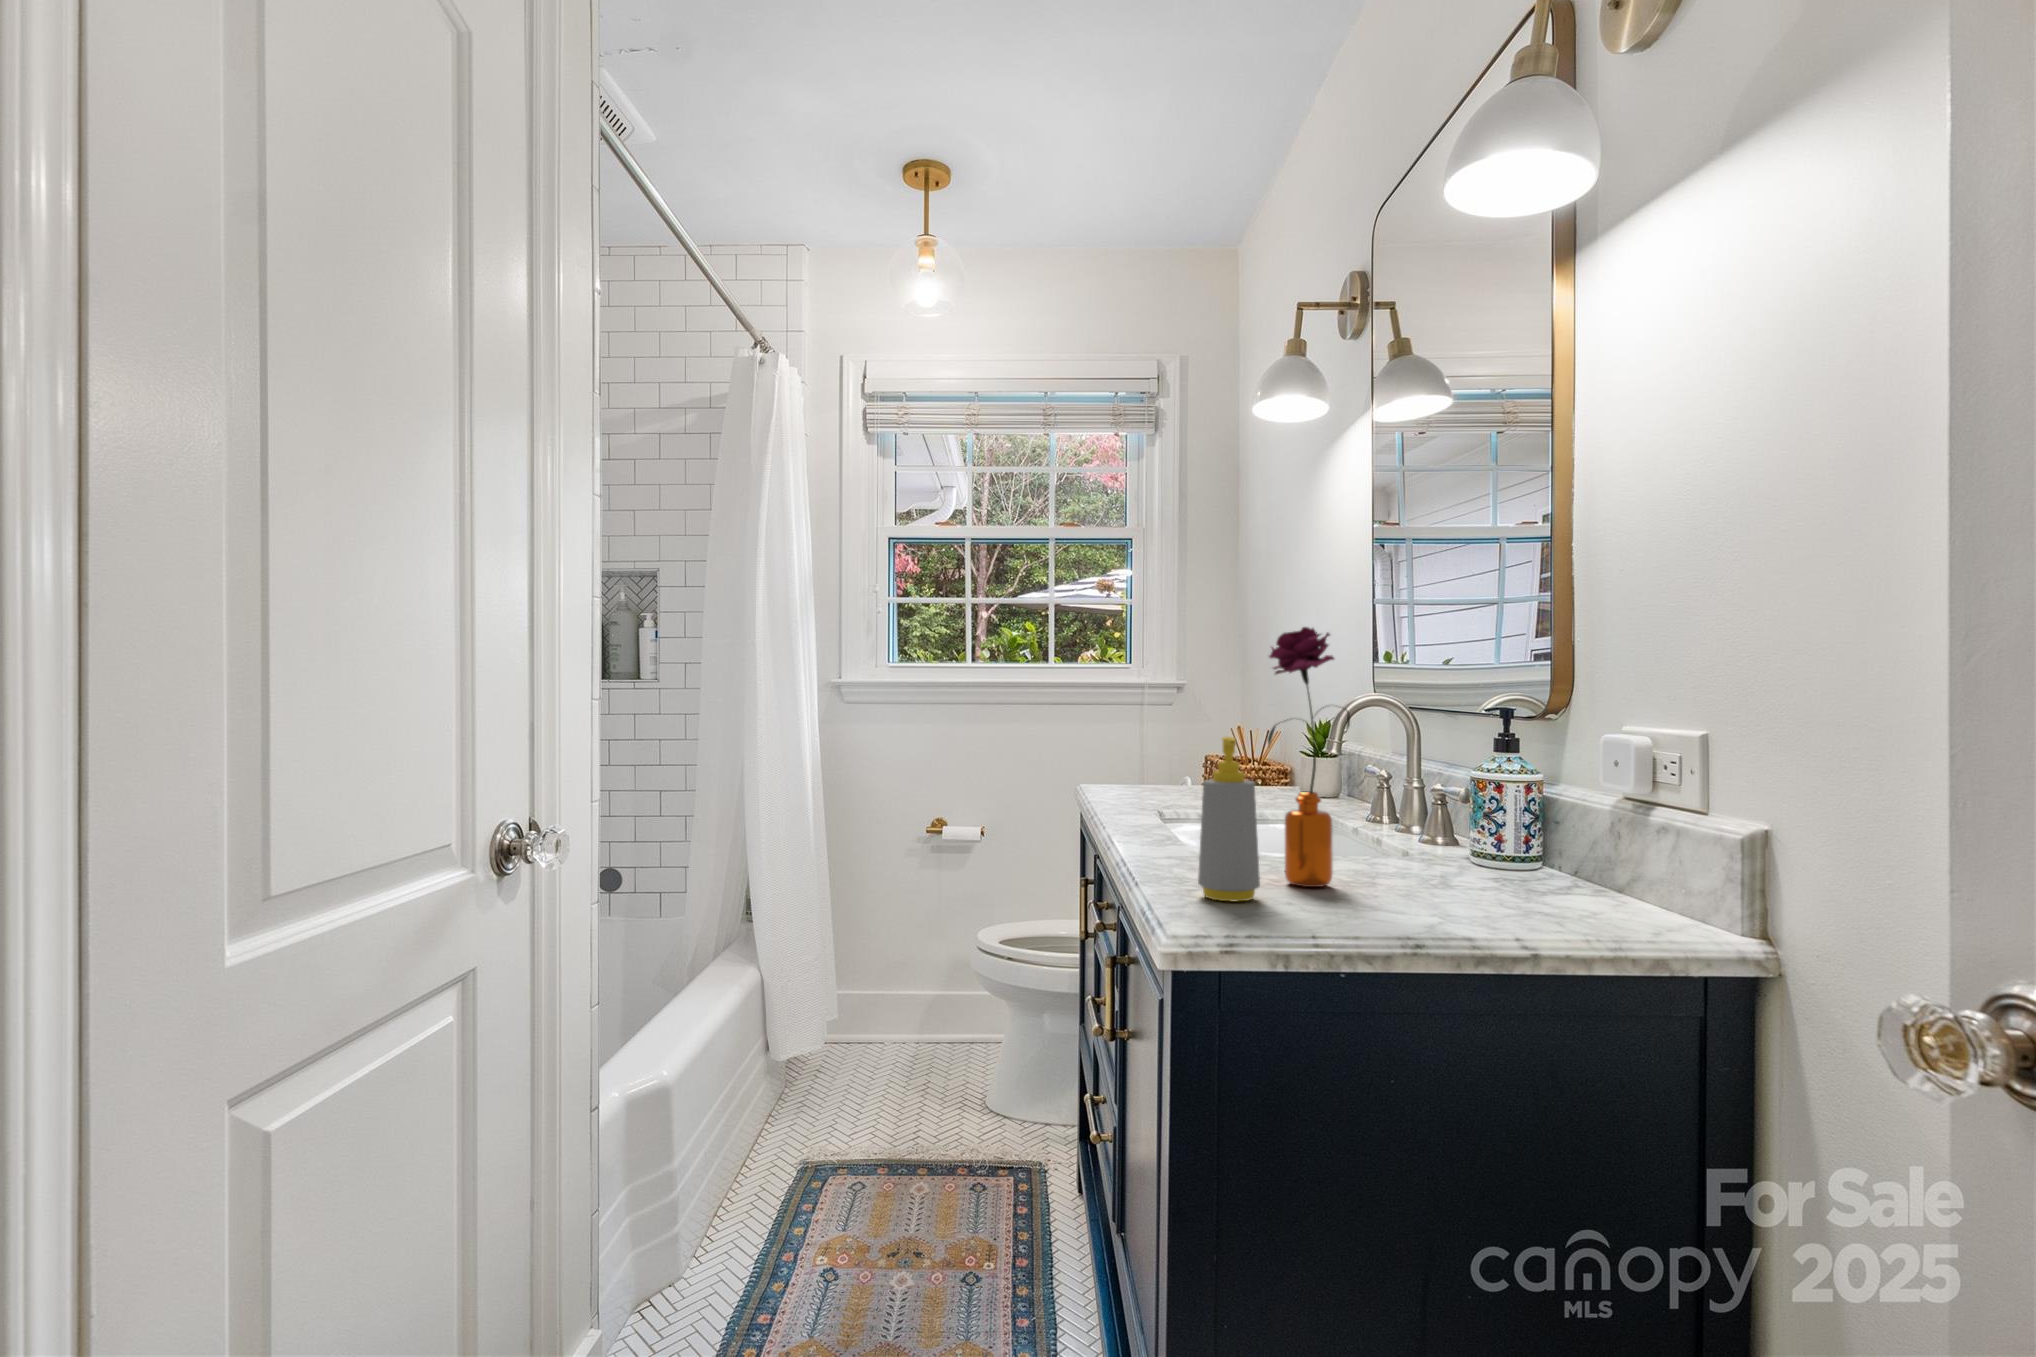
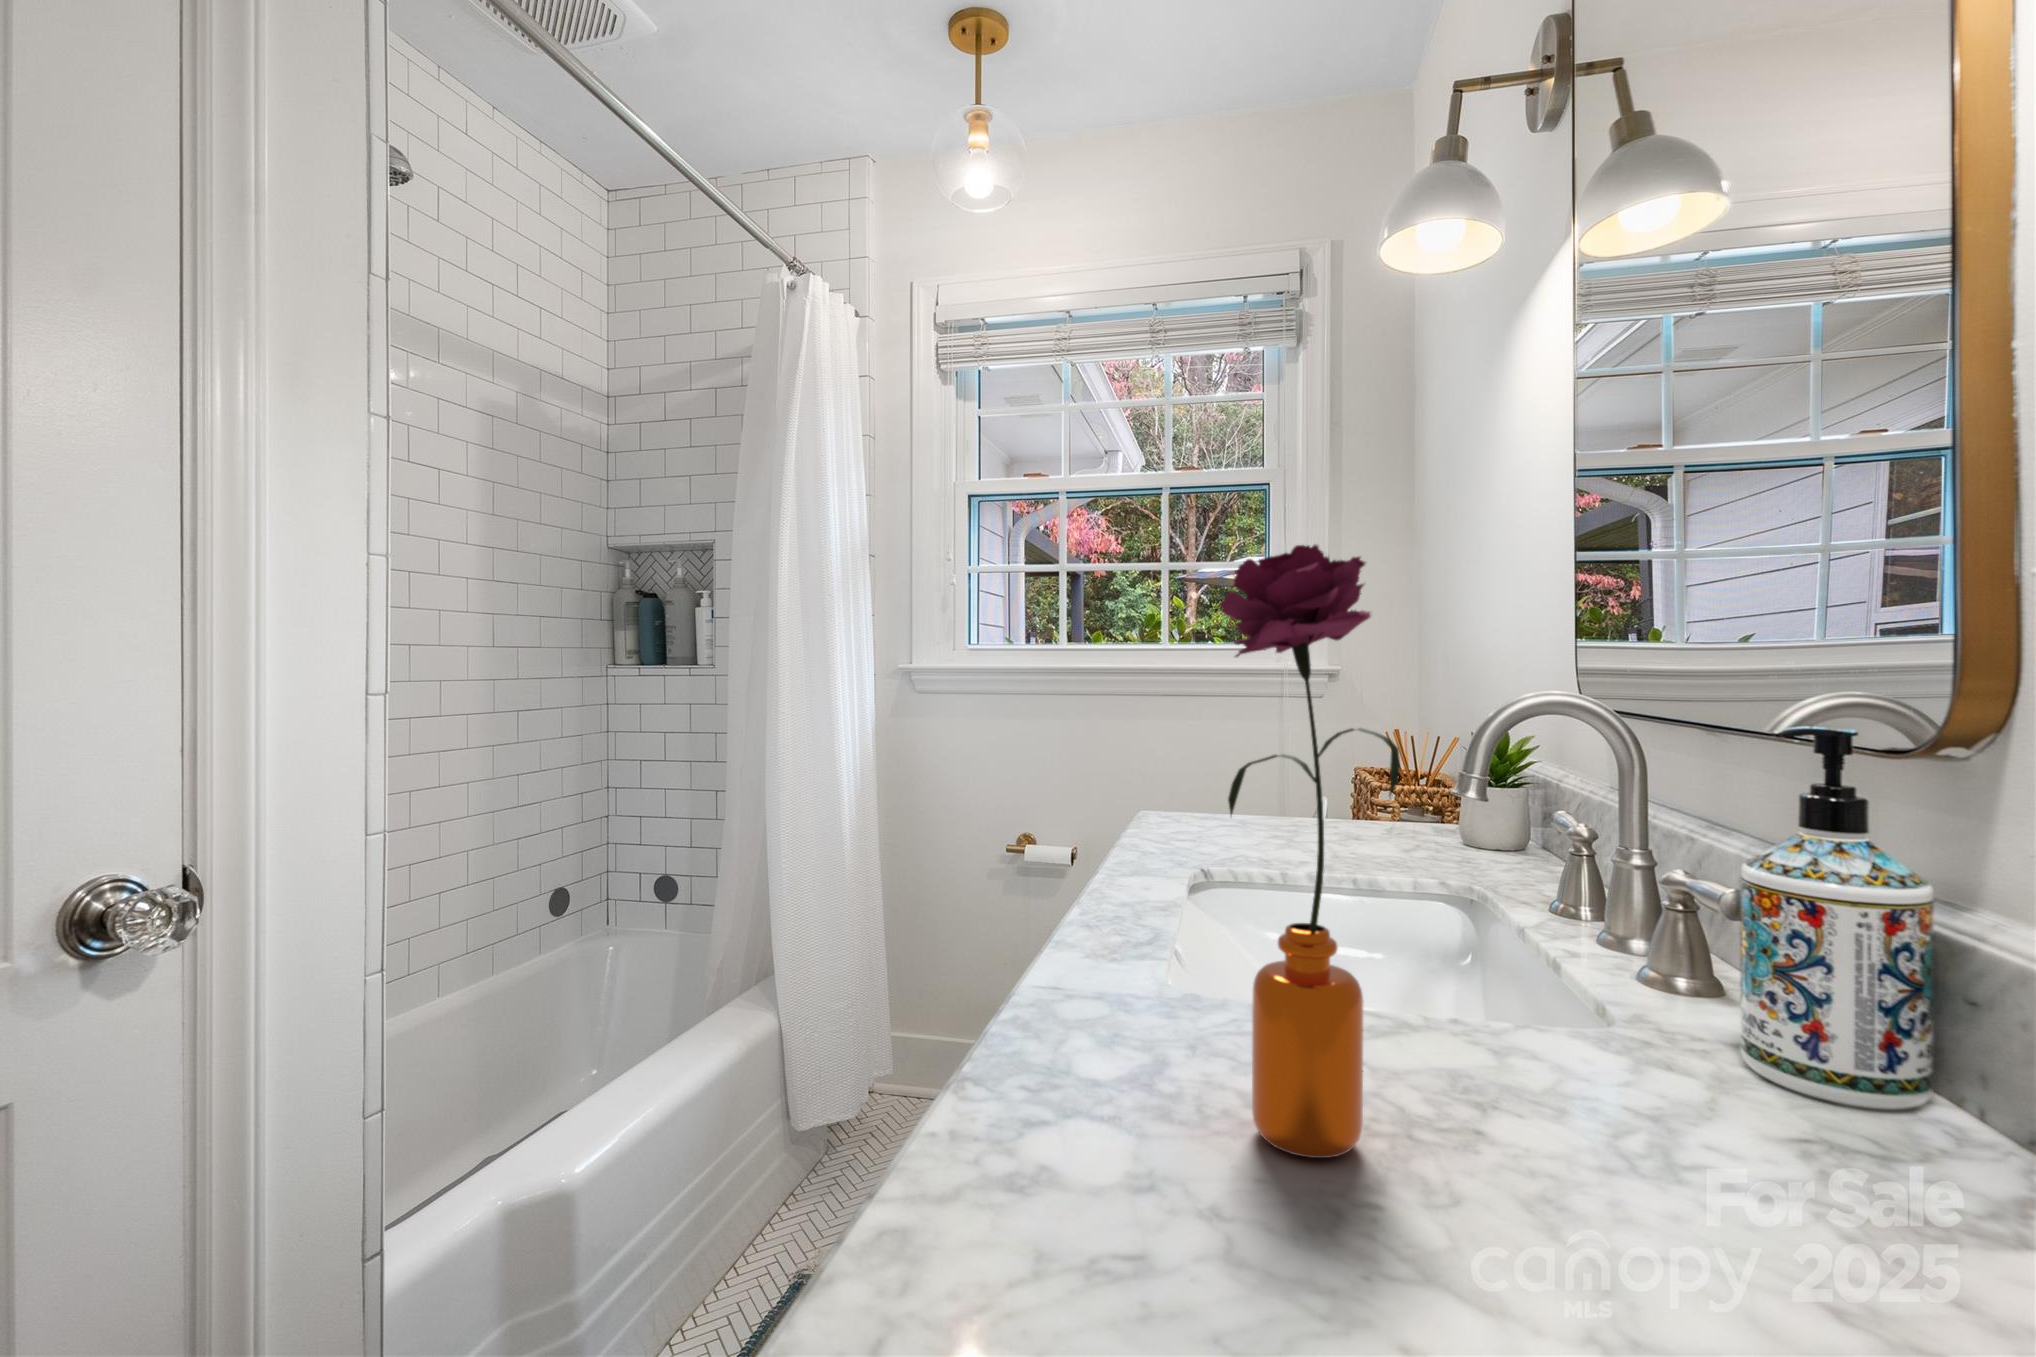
soap bottle: present [1198,737,1260,901] -> none [988,805,1135,1227]

